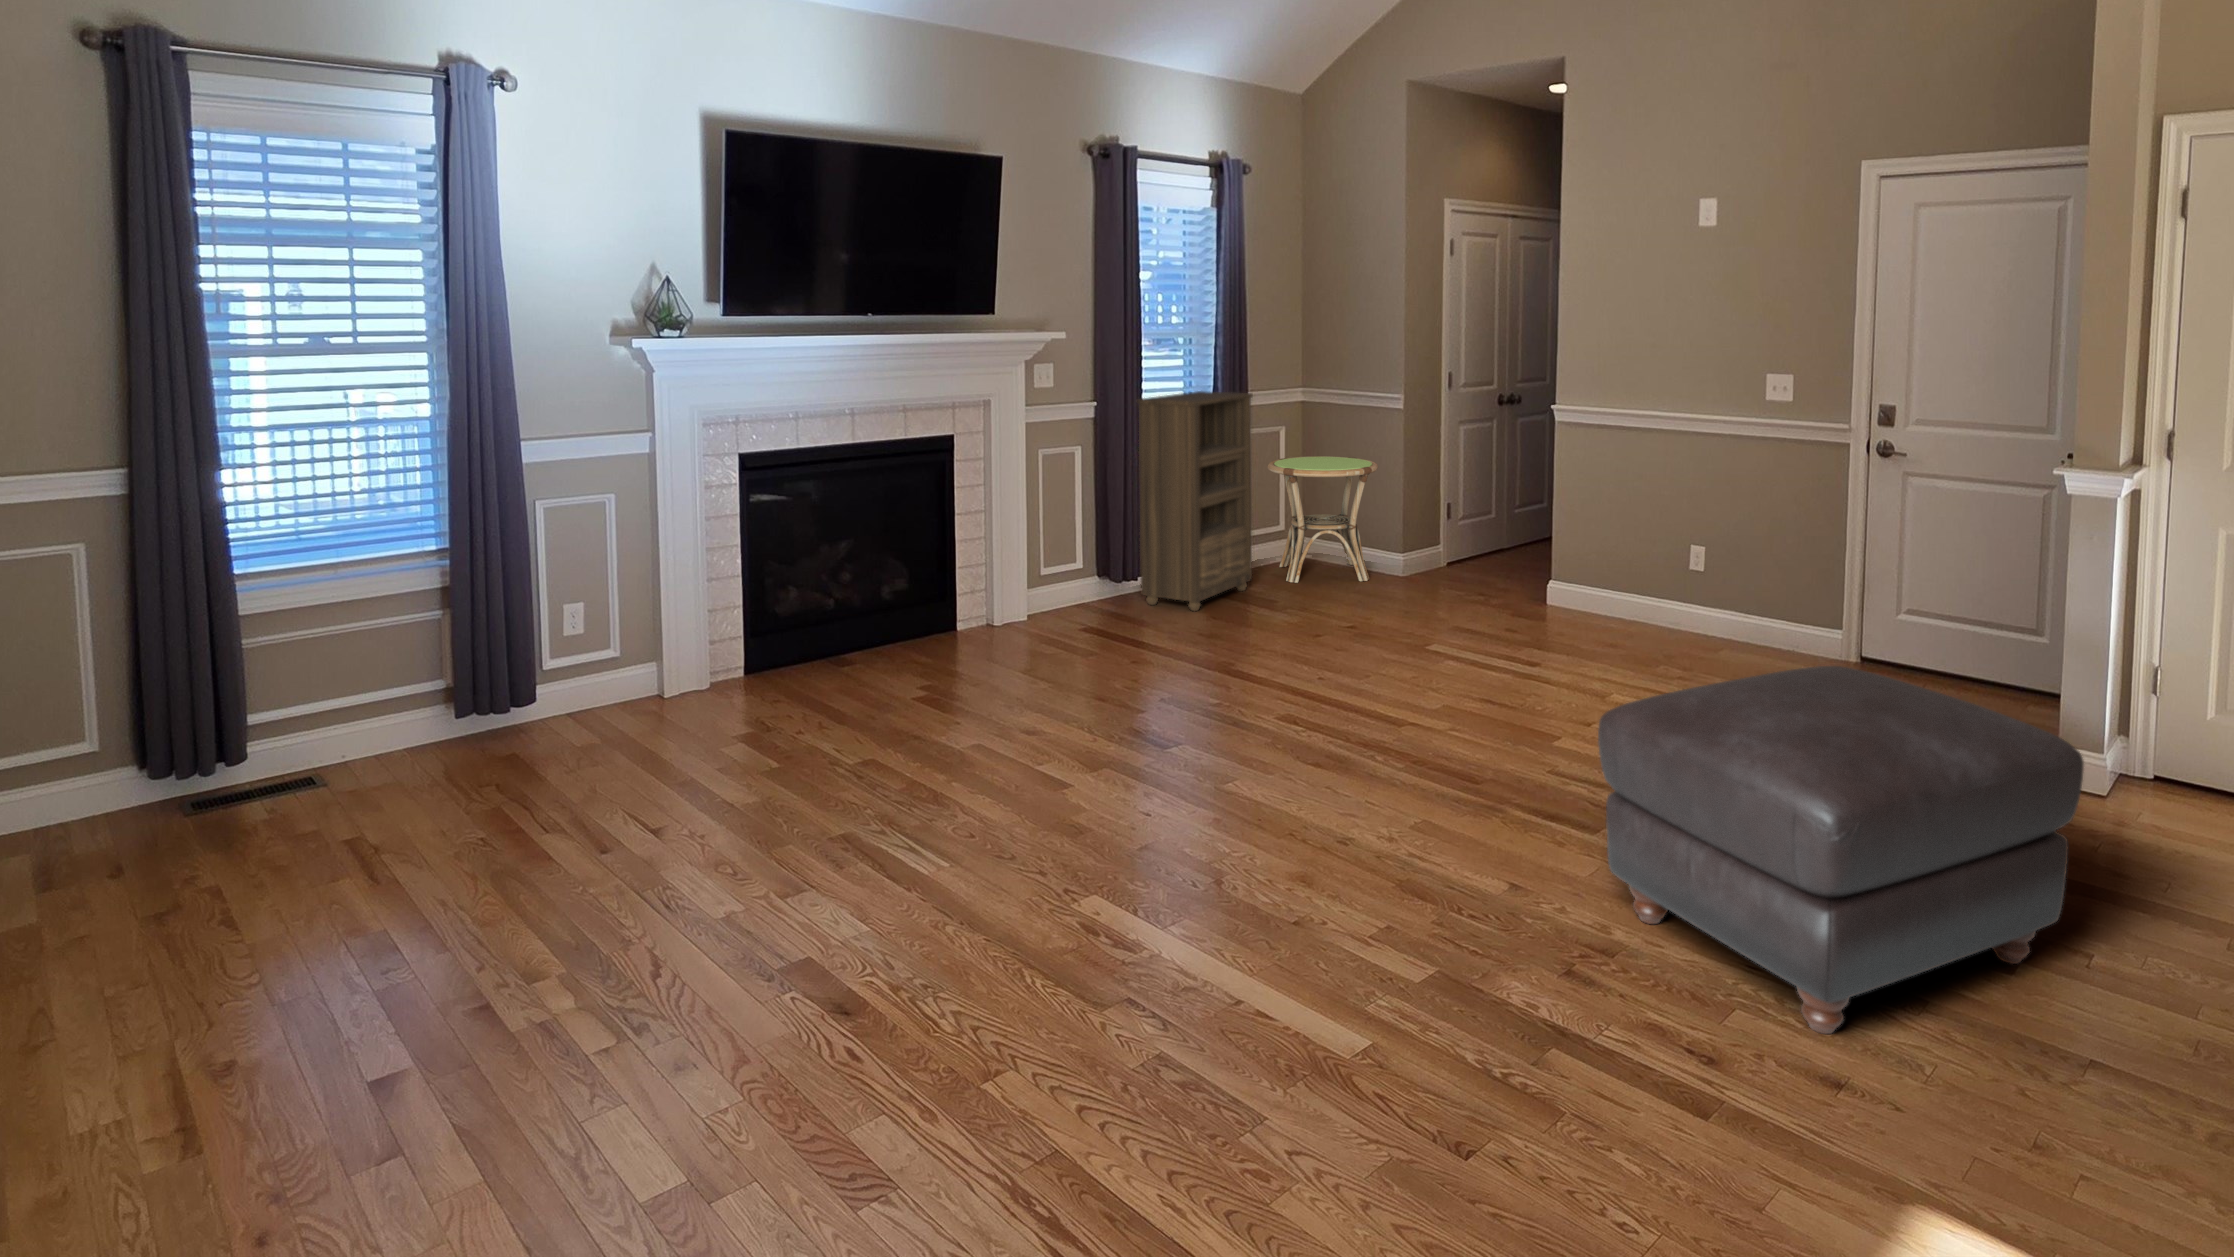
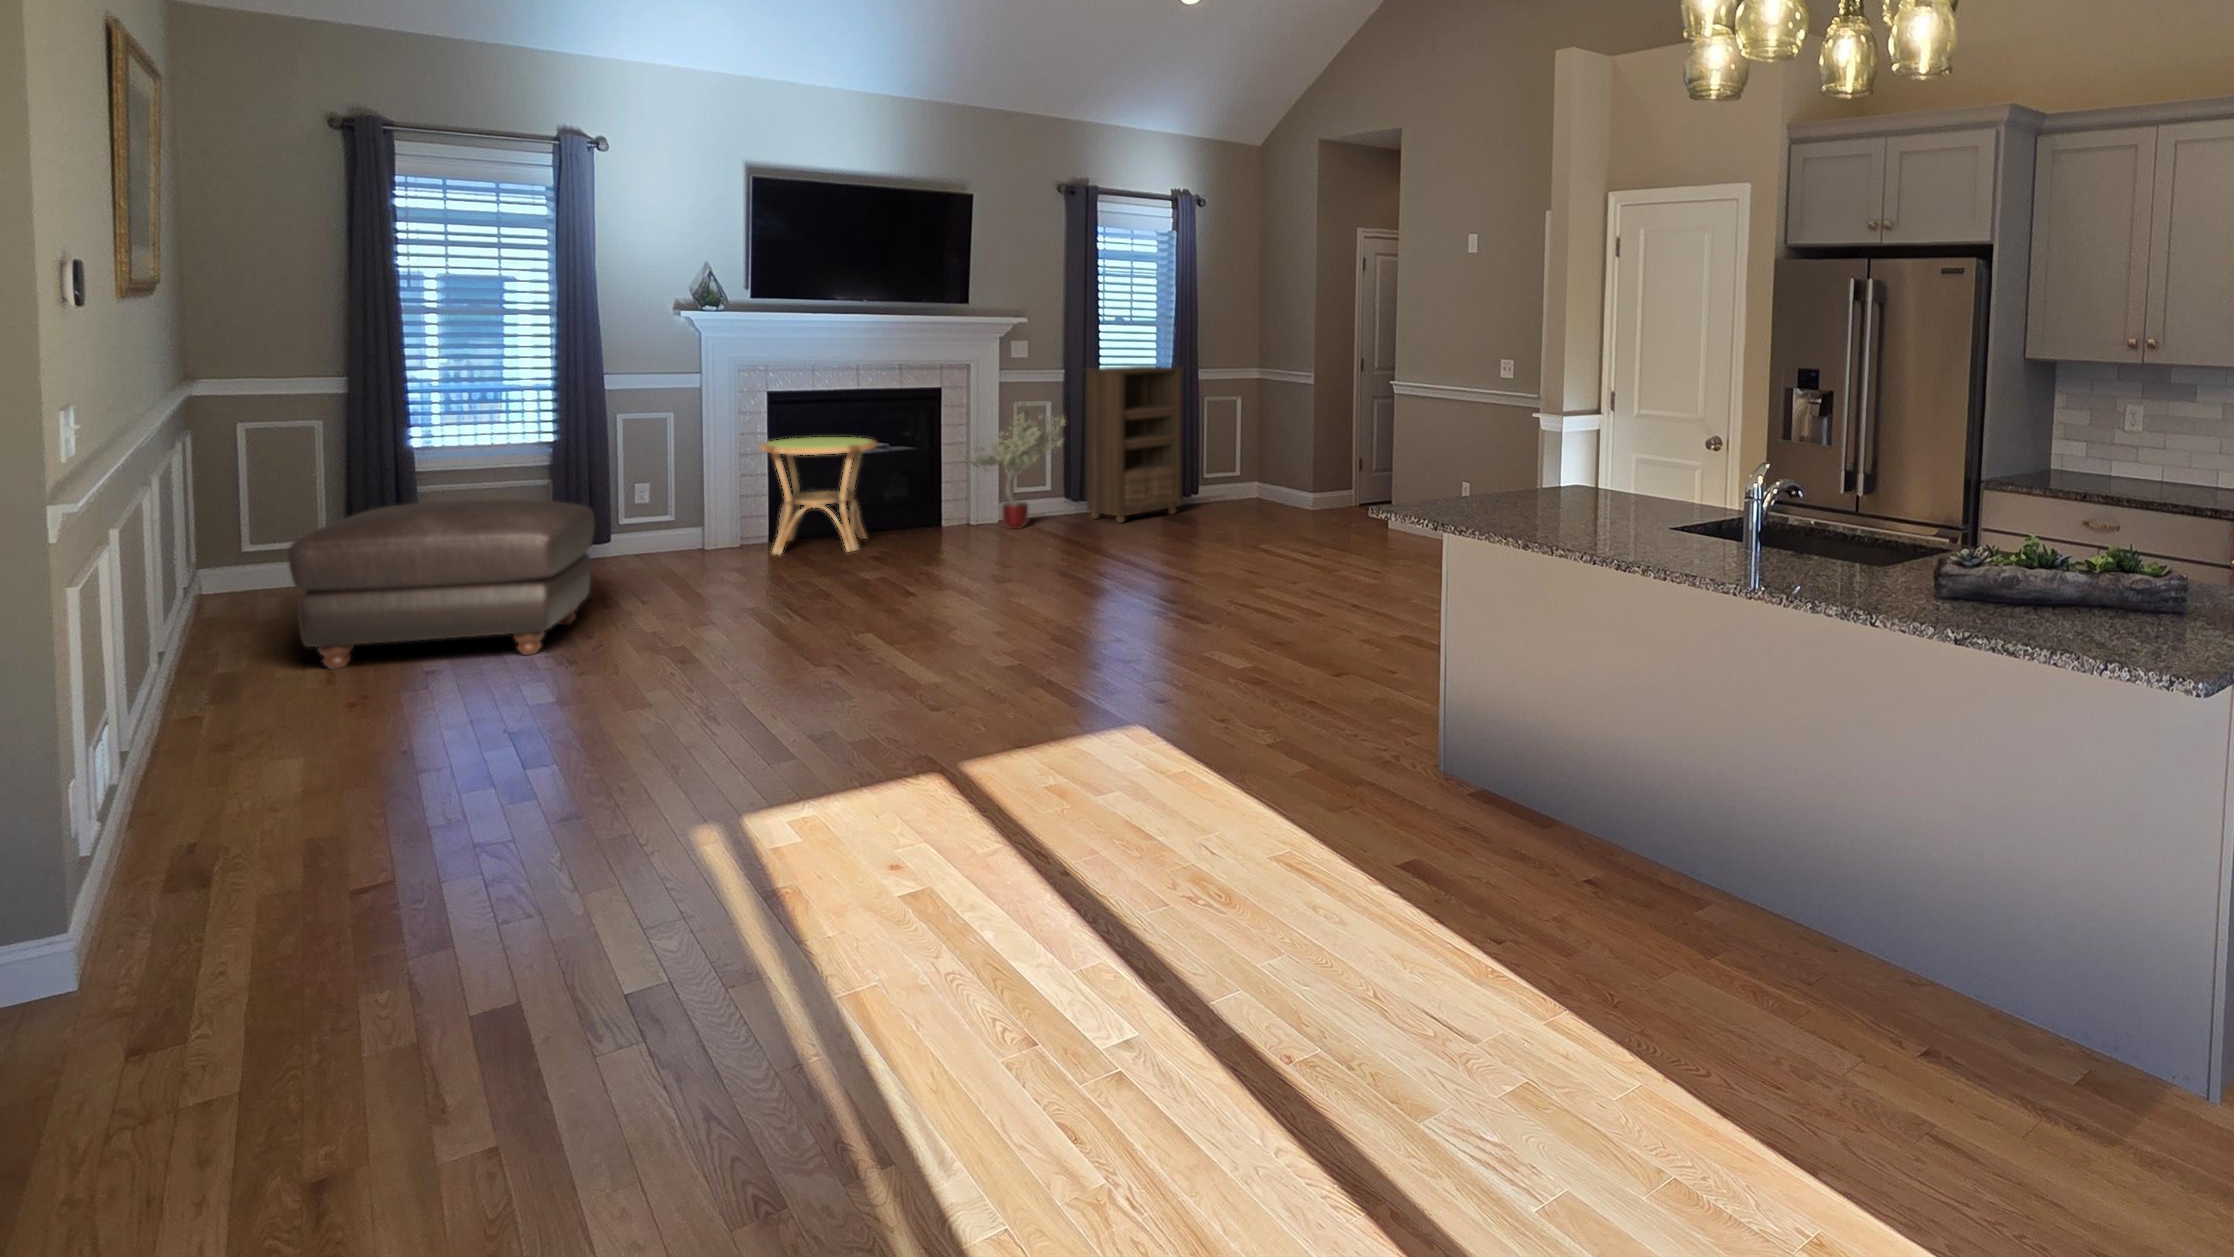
potted tree: none [998,447,1120,629] -> present [963,402,1065,529]
side table: present [1268,456,1378,583] -> present [760,437,877,554]
ottoman: present [1598,666,2084,1034] -> present [288,500,595,669]

